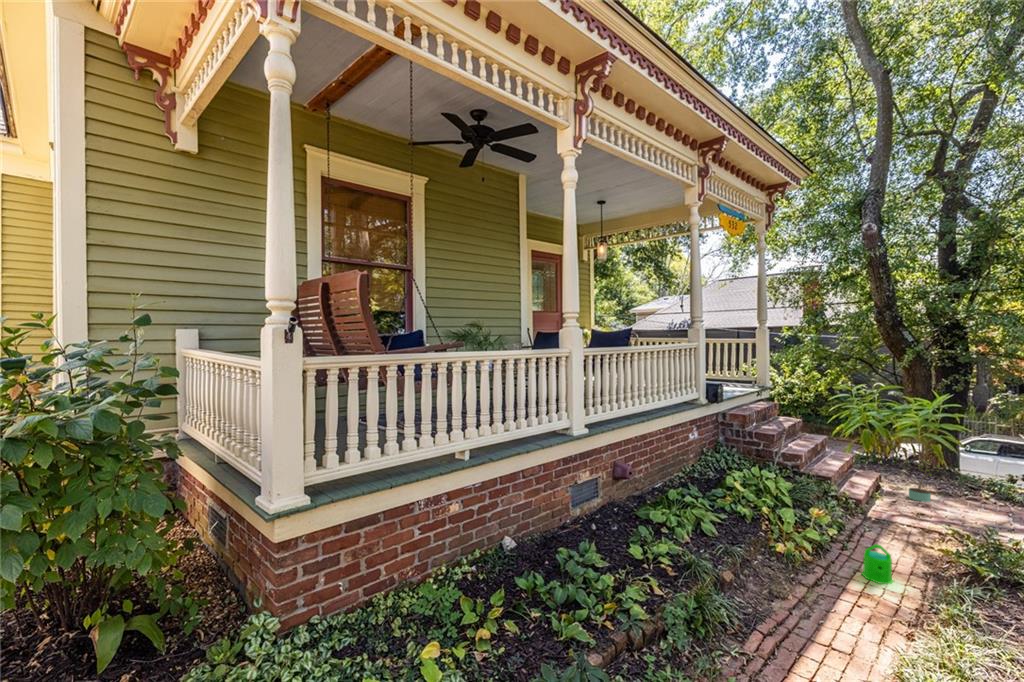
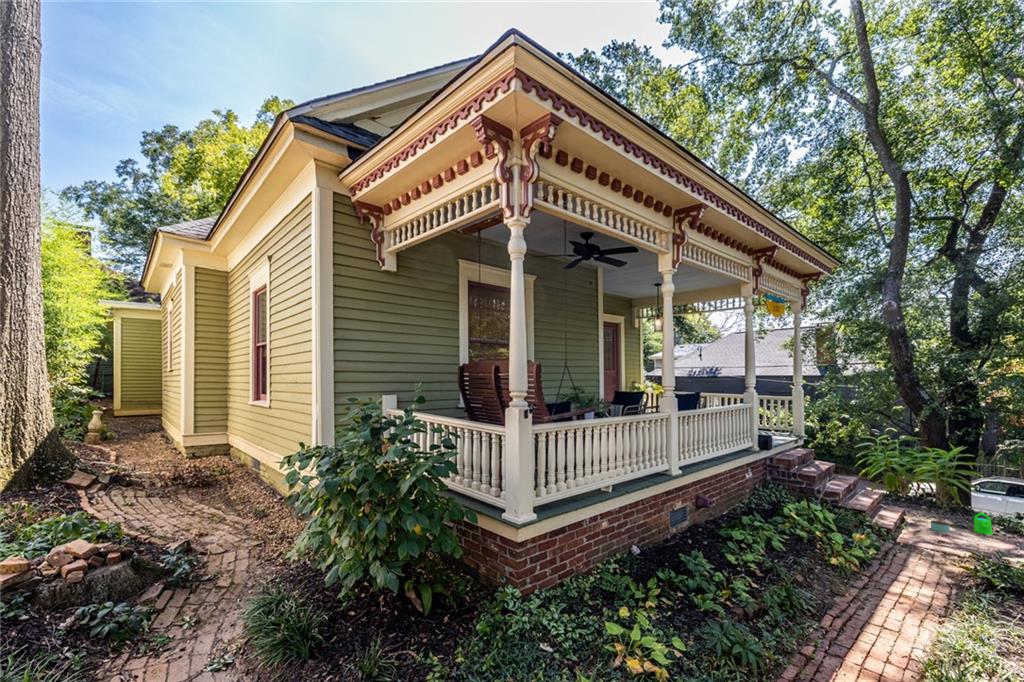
watering can: present [862,544,893,584] -> present [974,513,993,534]

